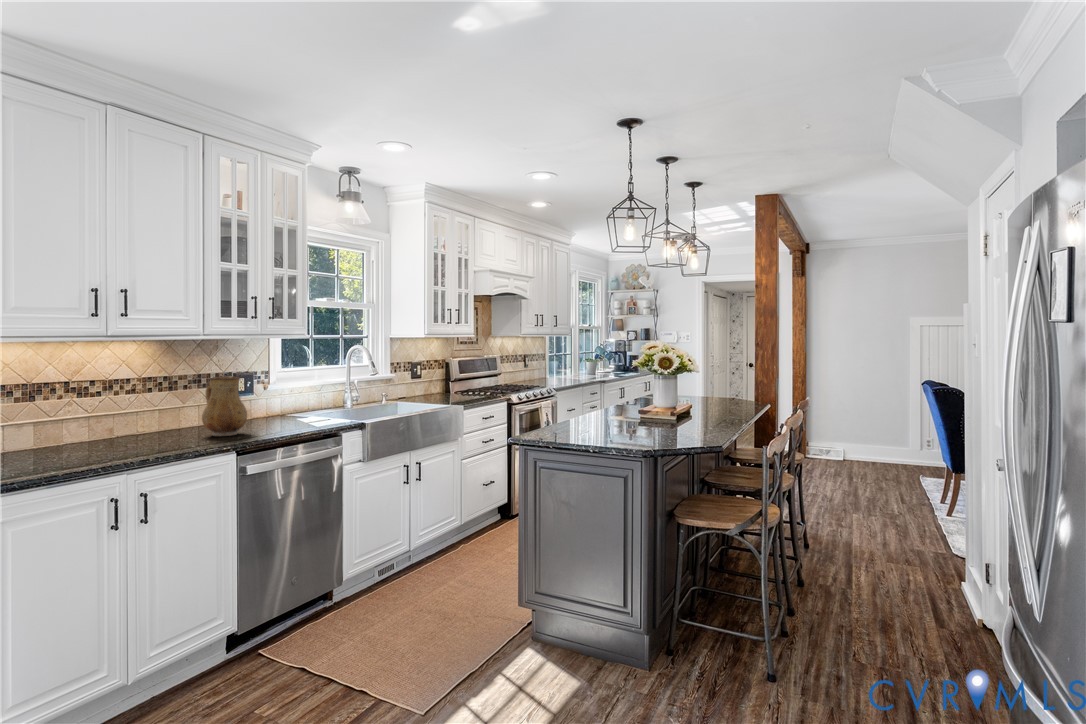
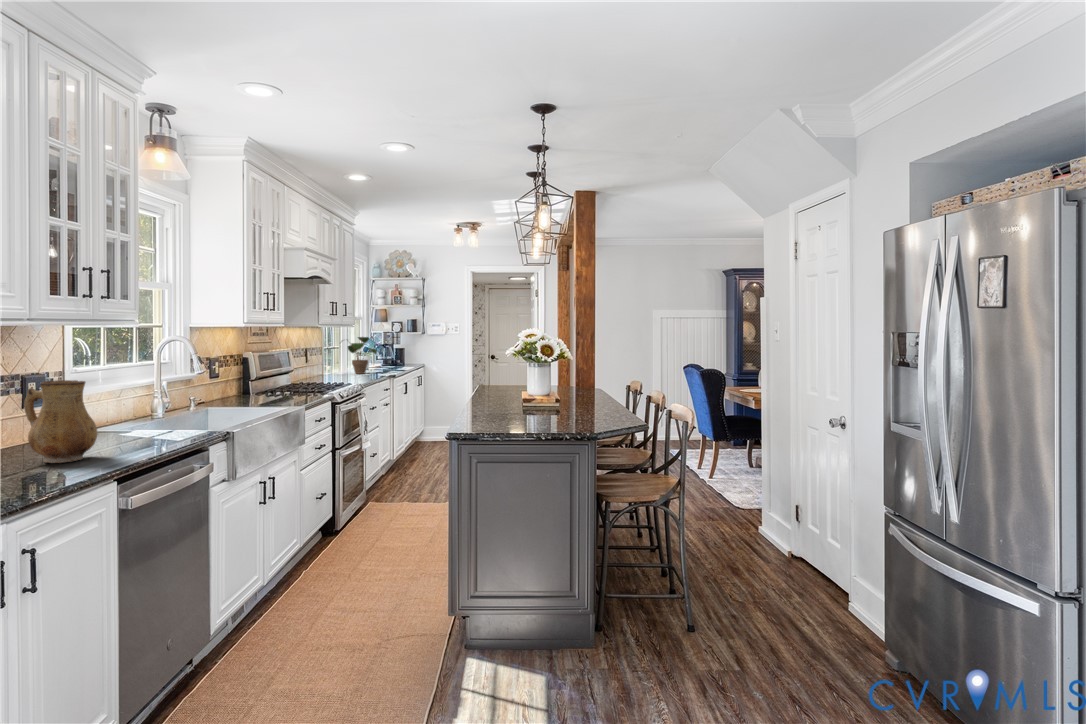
potted plant: none [560,345,592,379] -> present [348,337,377,374]

